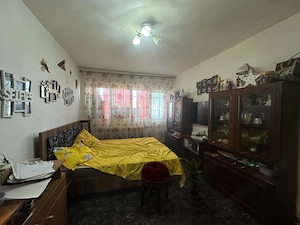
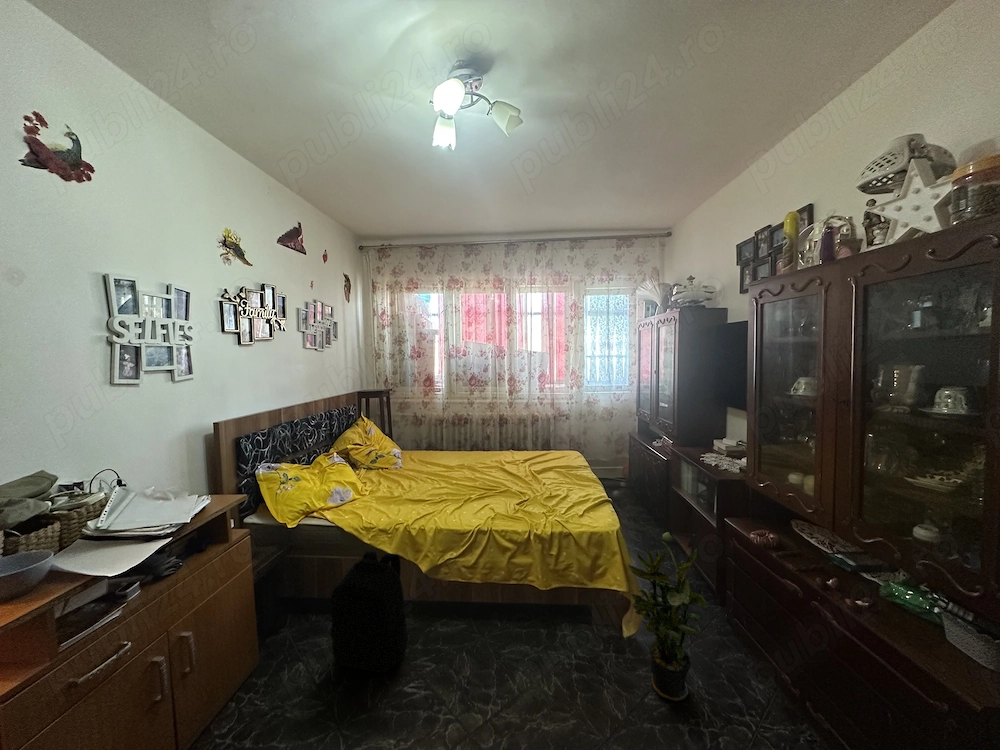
footstool: present [140,161,170,213] -> none [461,532,562,711]
backpack: none [97,174,122,215] -> present [331,551,408,673]

